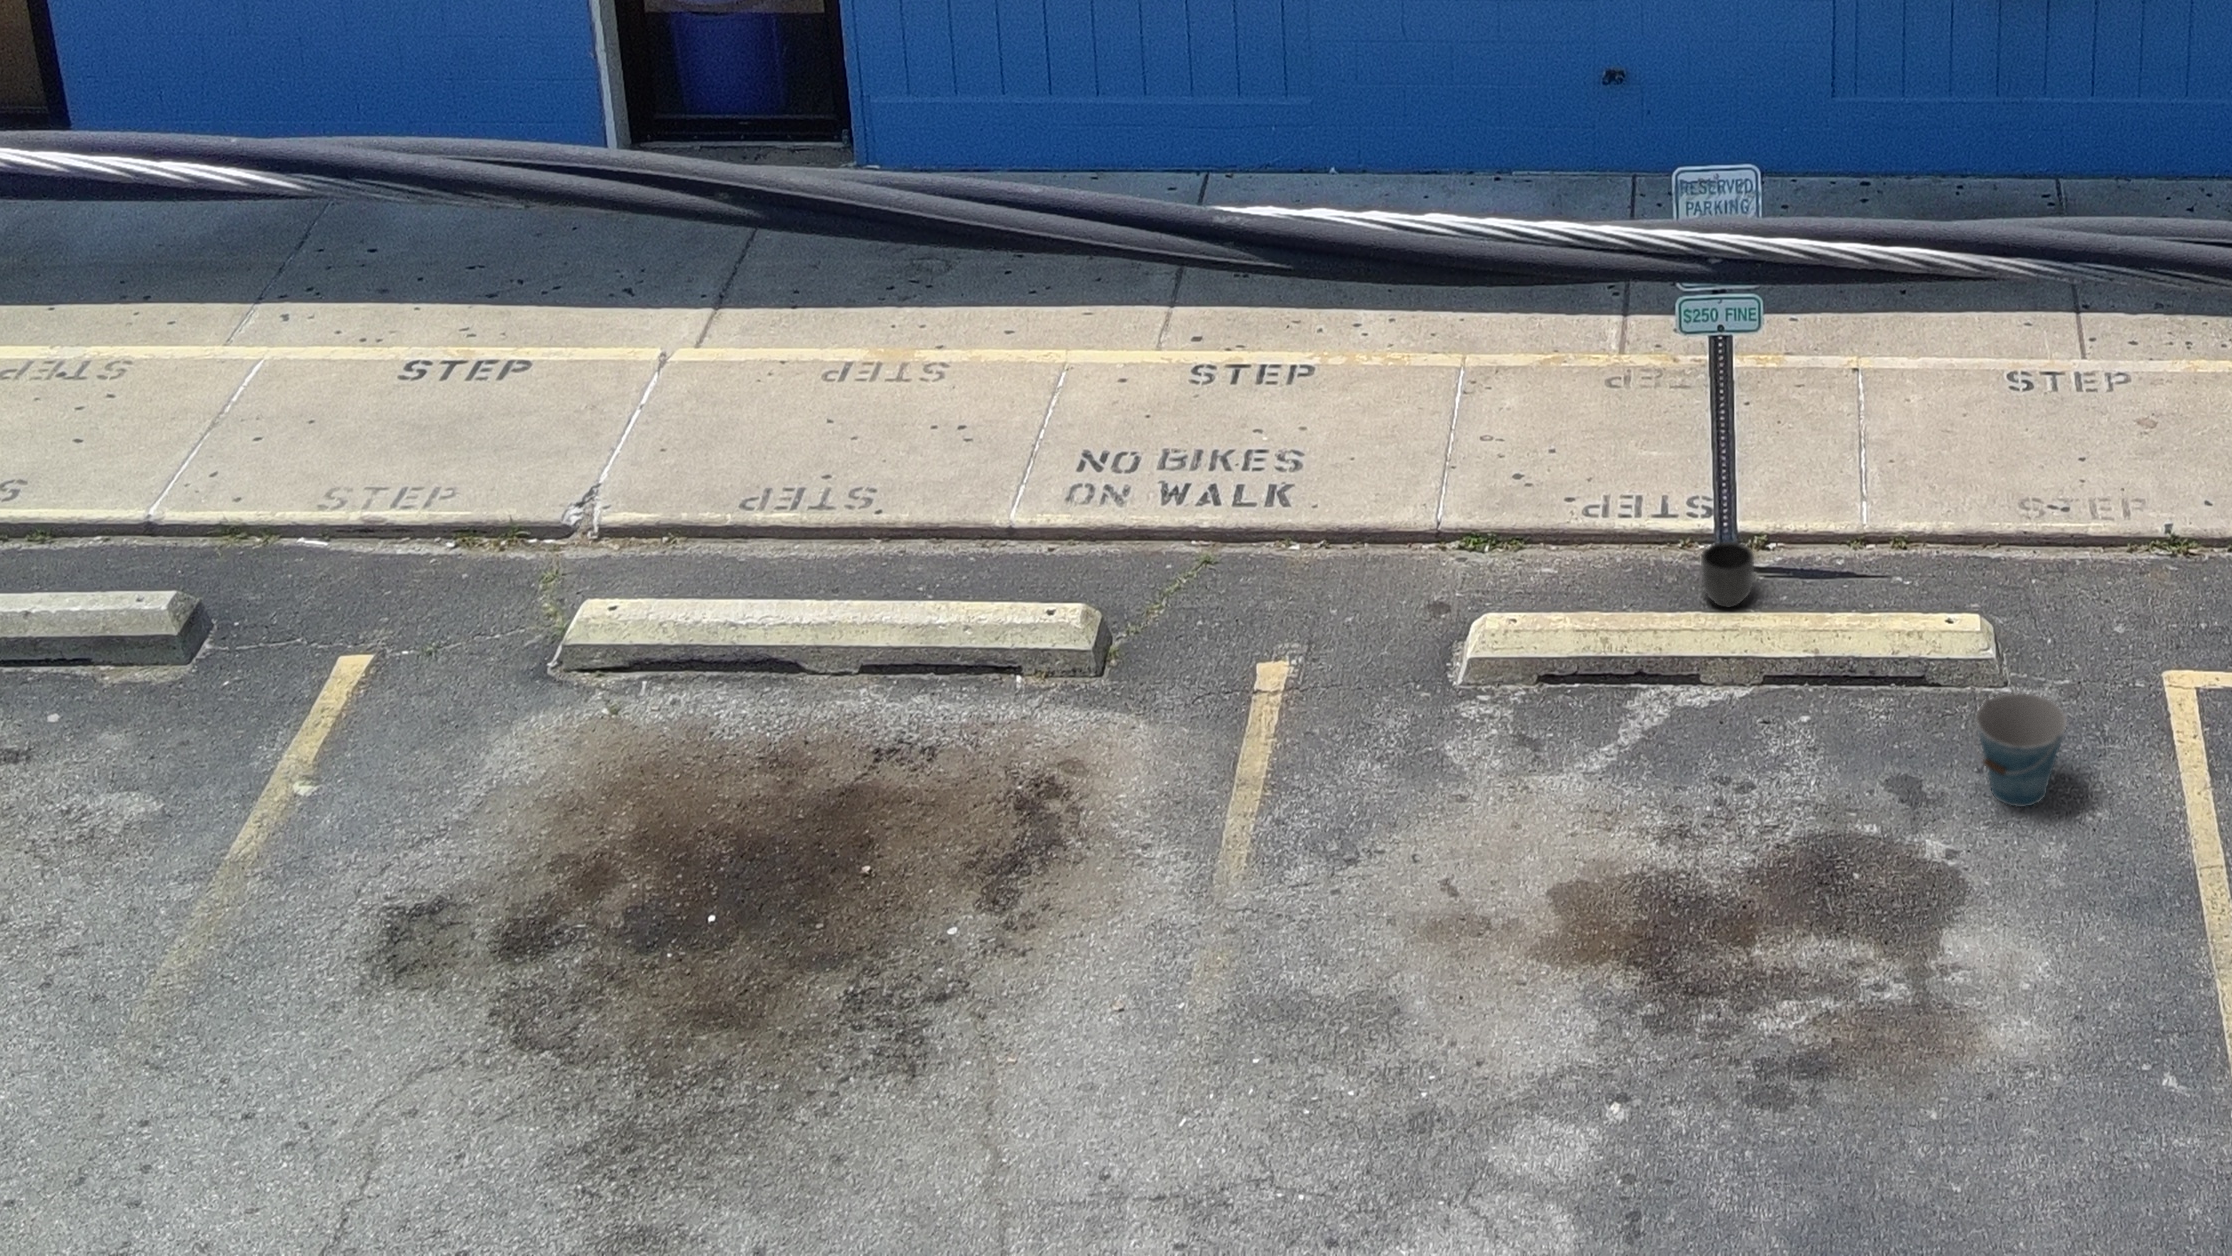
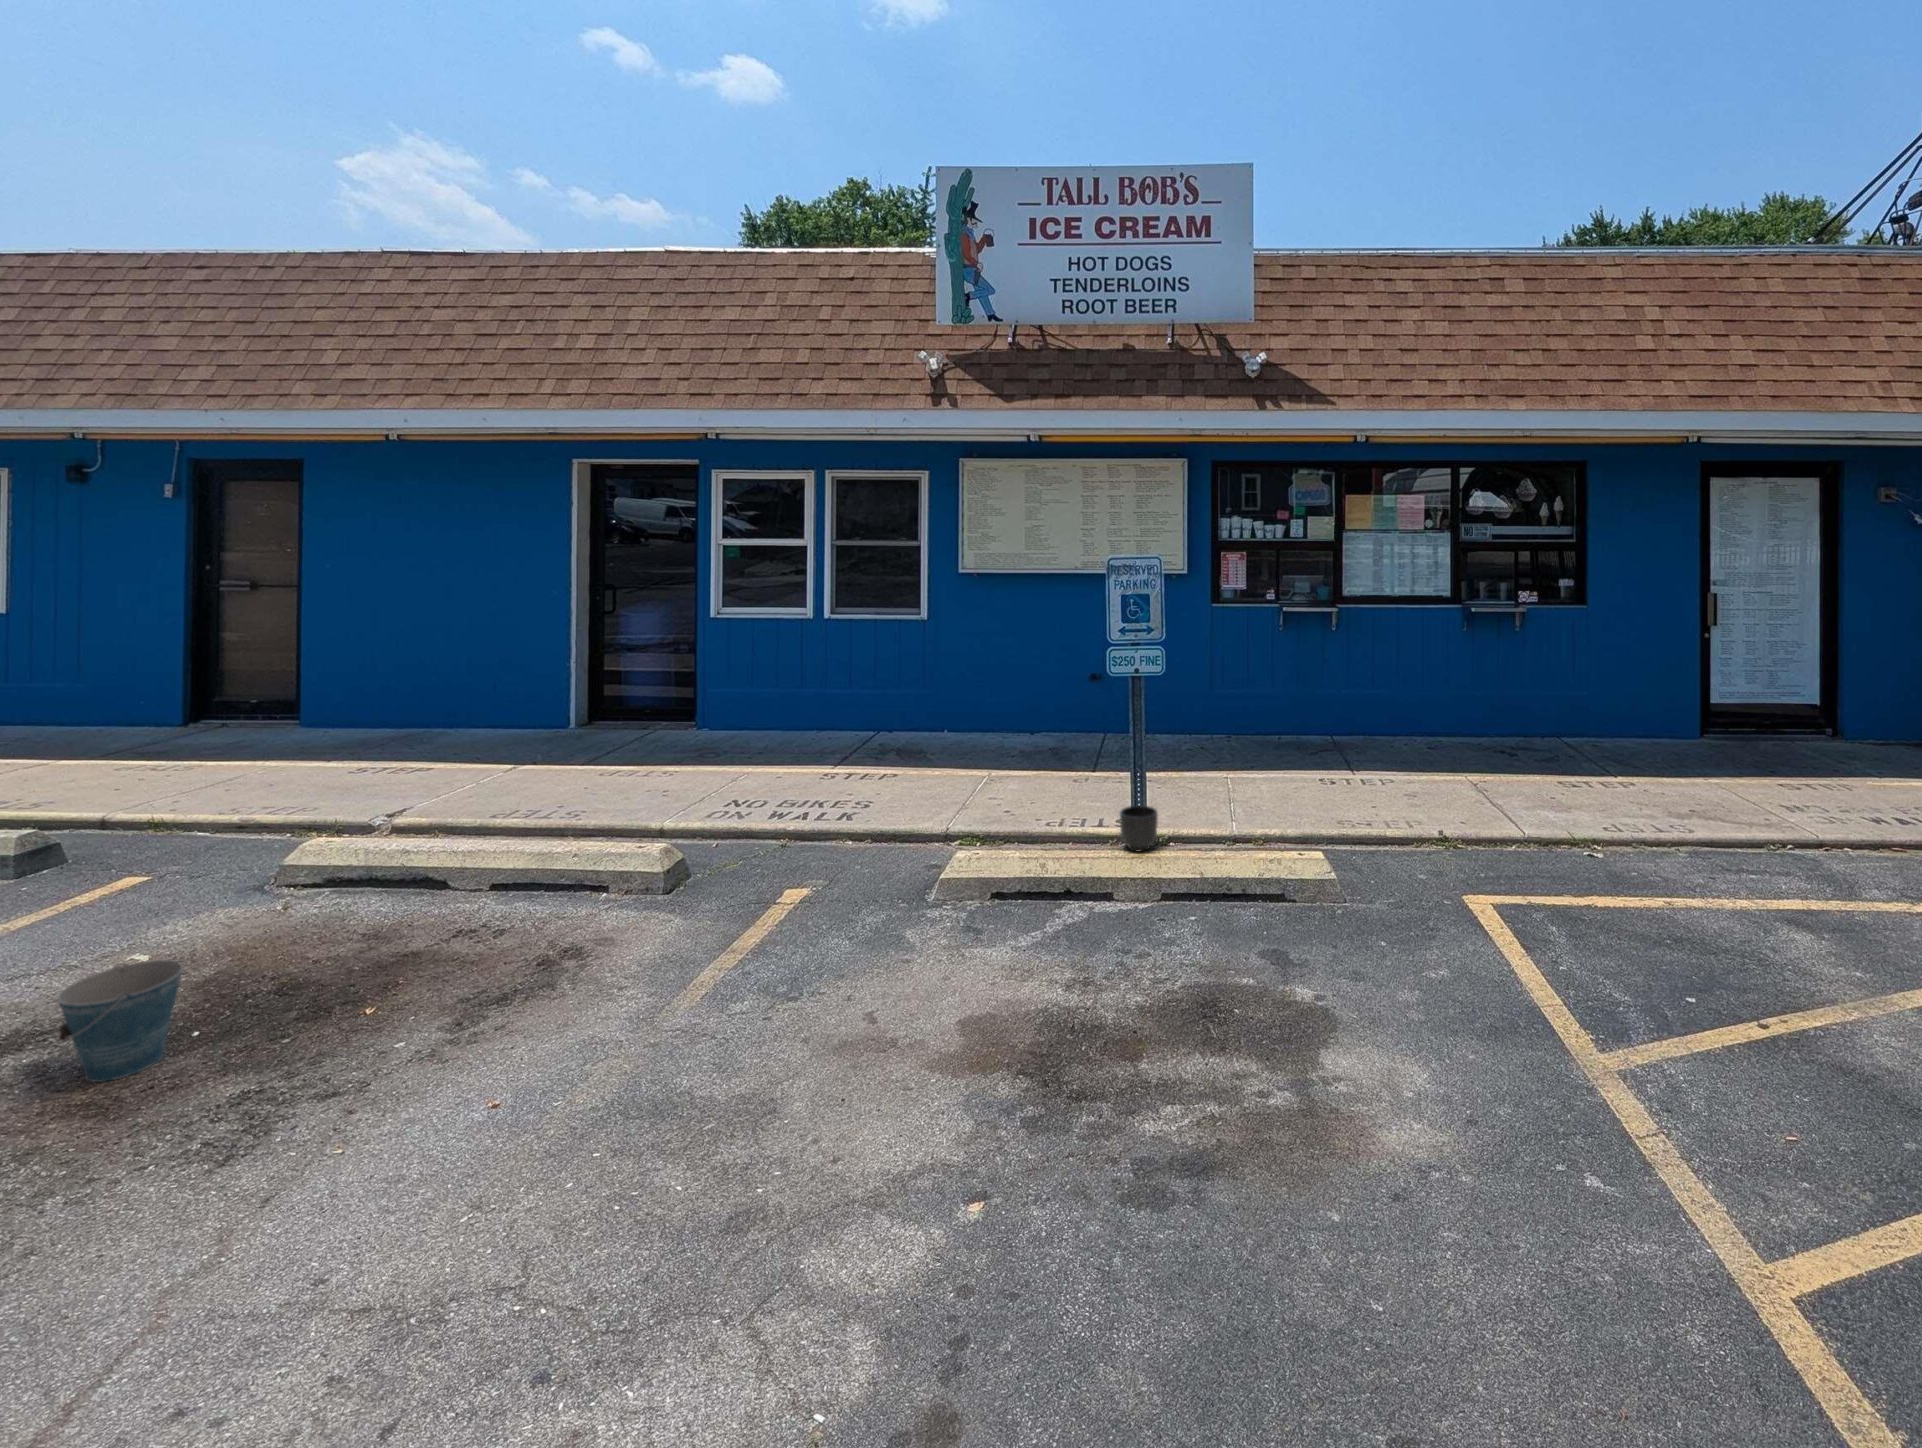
bucket: present [1973,693,2067,807] -> present [58,960,183,1082]

